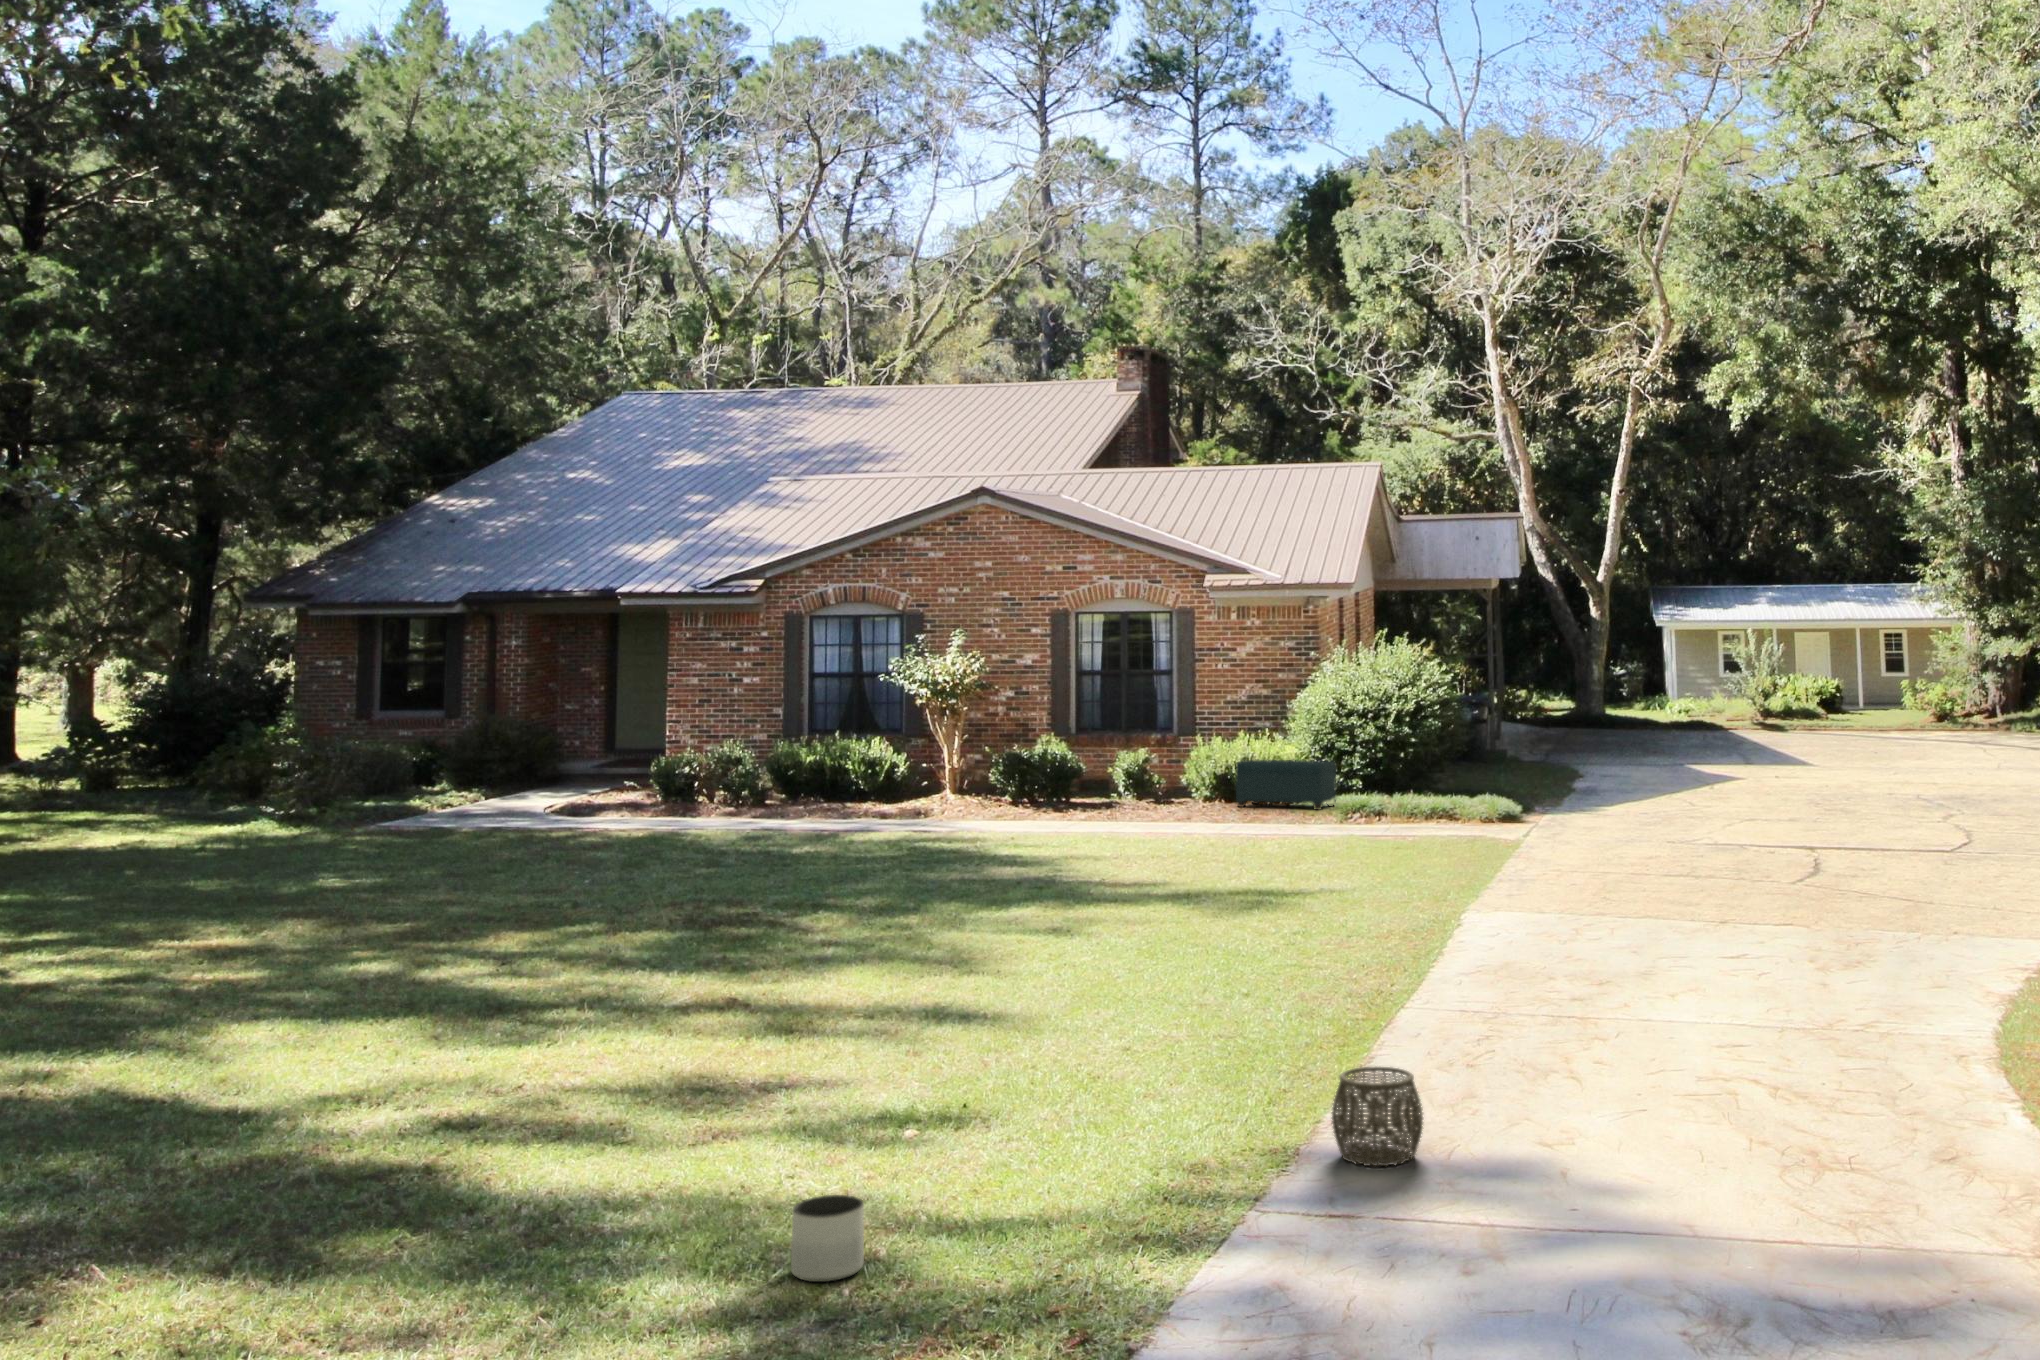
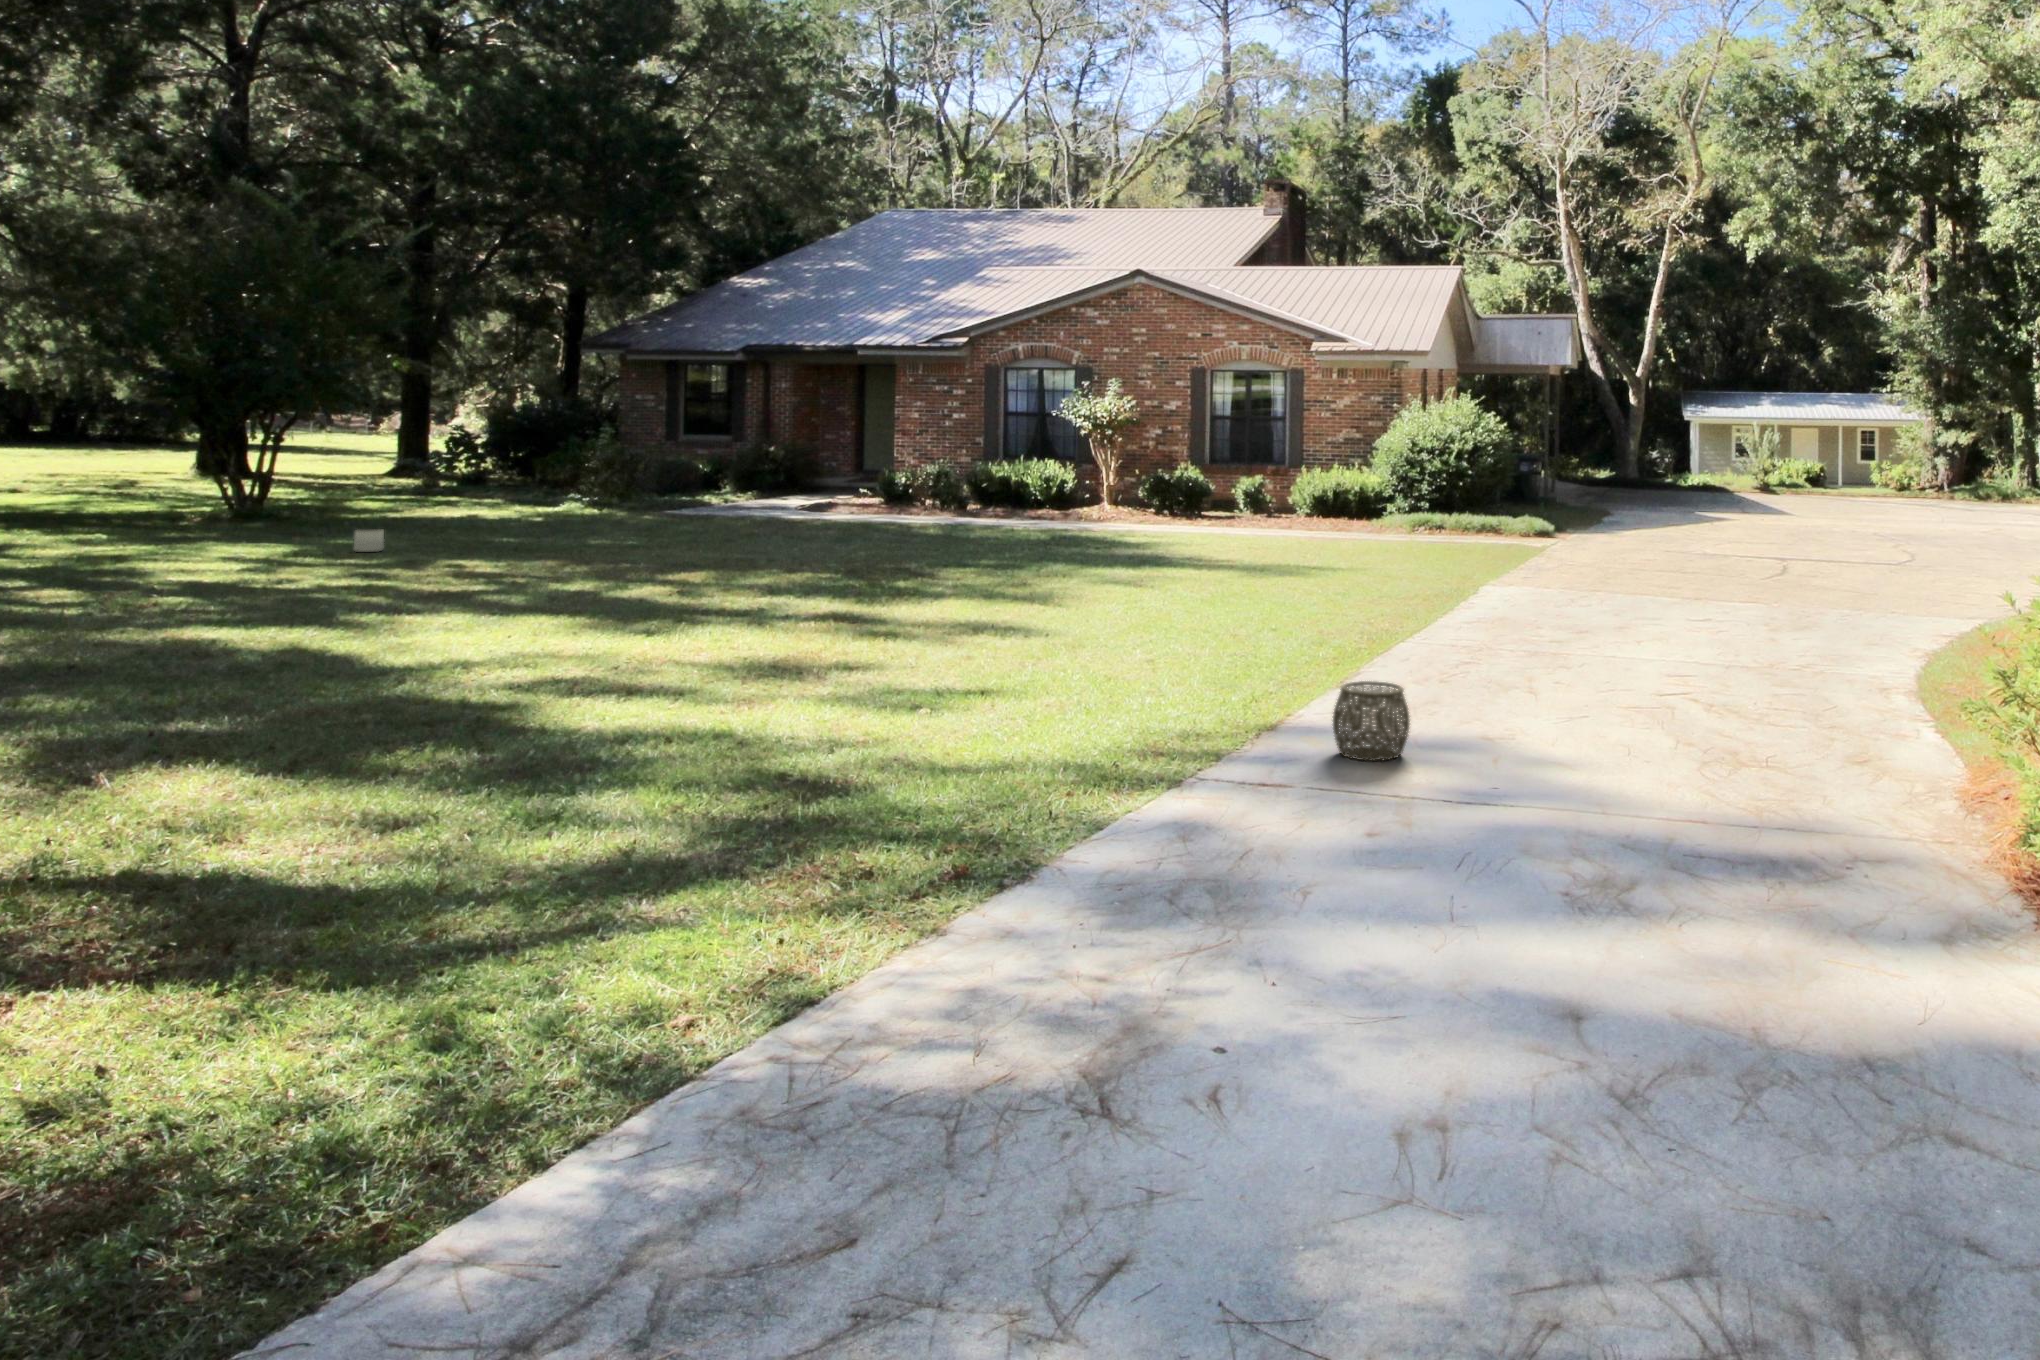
bench: present [1236,759,1336,810] -> none [1330,487,1410,527]
planter: present [791,1195,864,1282] -> present [354,529,384,553]

